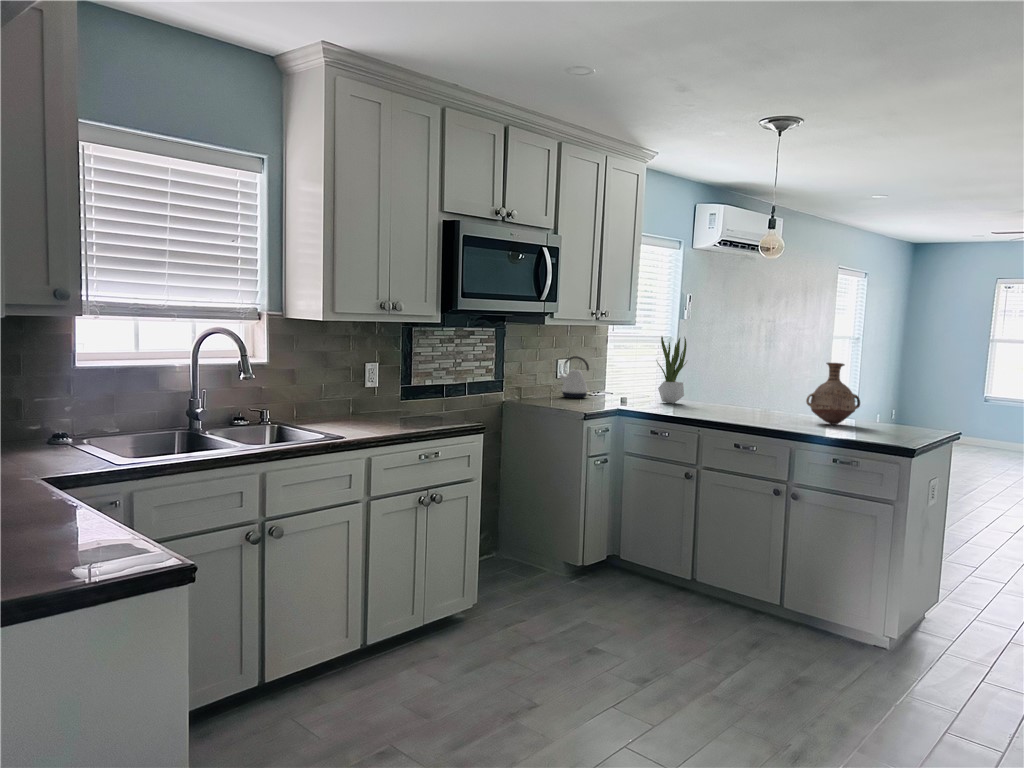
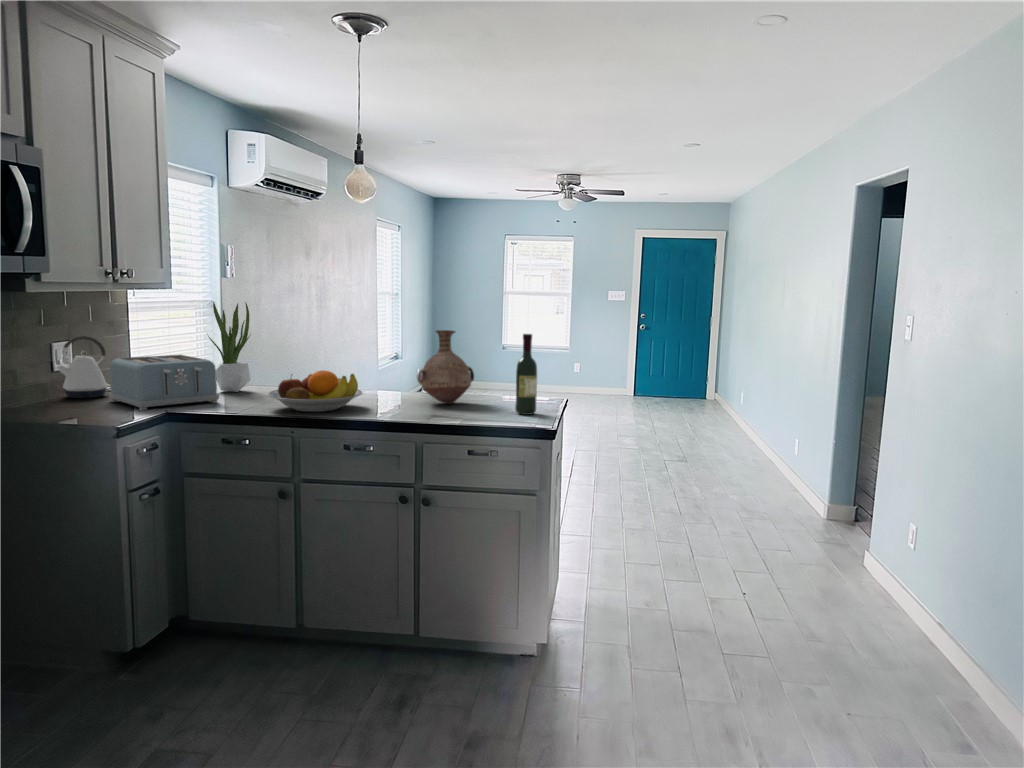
wine bottle: none [886,367,909,437] -> present [515,334,537,415]
toaster: none [587,371,656,408] -> present [109,355,219,410]
fruit bowl: none [687,388,759,419] -> present [268,370,362,412]

